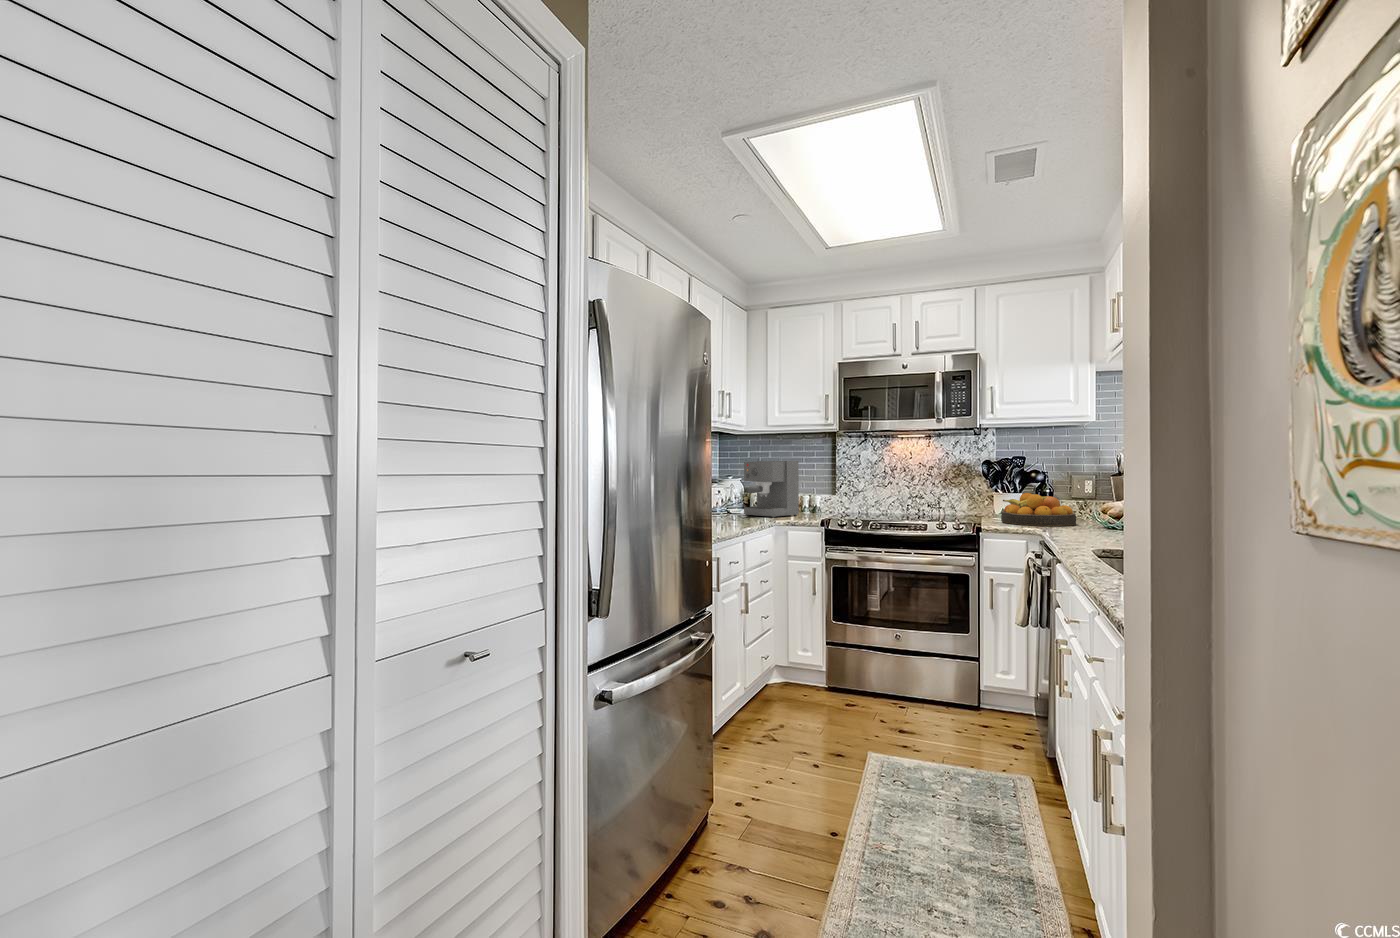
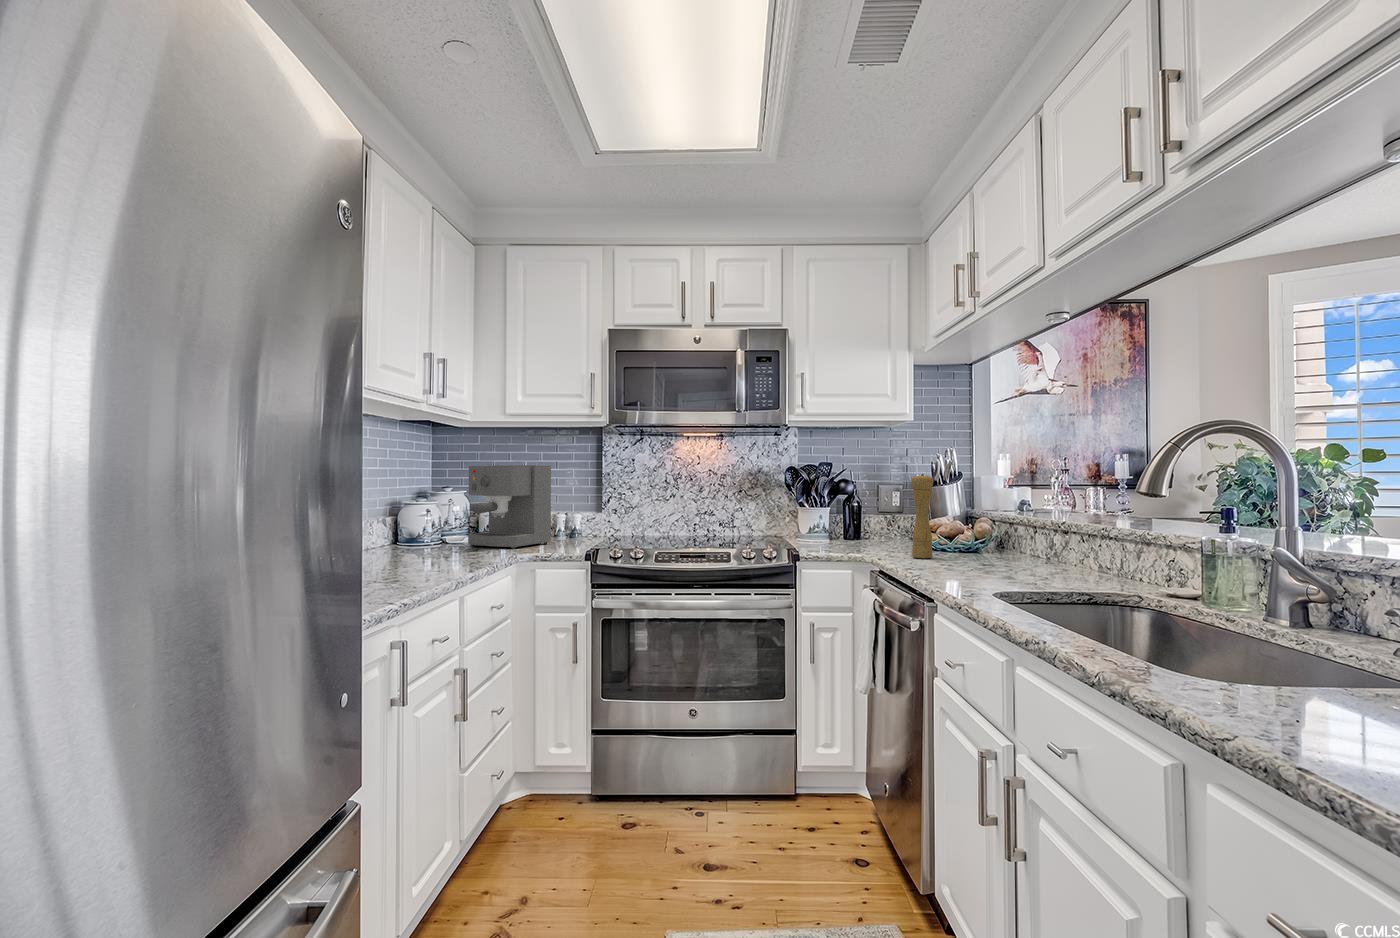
pepper mill: none [1075,466,1095,532] -> present [911,474,933,558]
fruit bowl: present [1001,493,1076,526] -> none [812,508,897,550]

